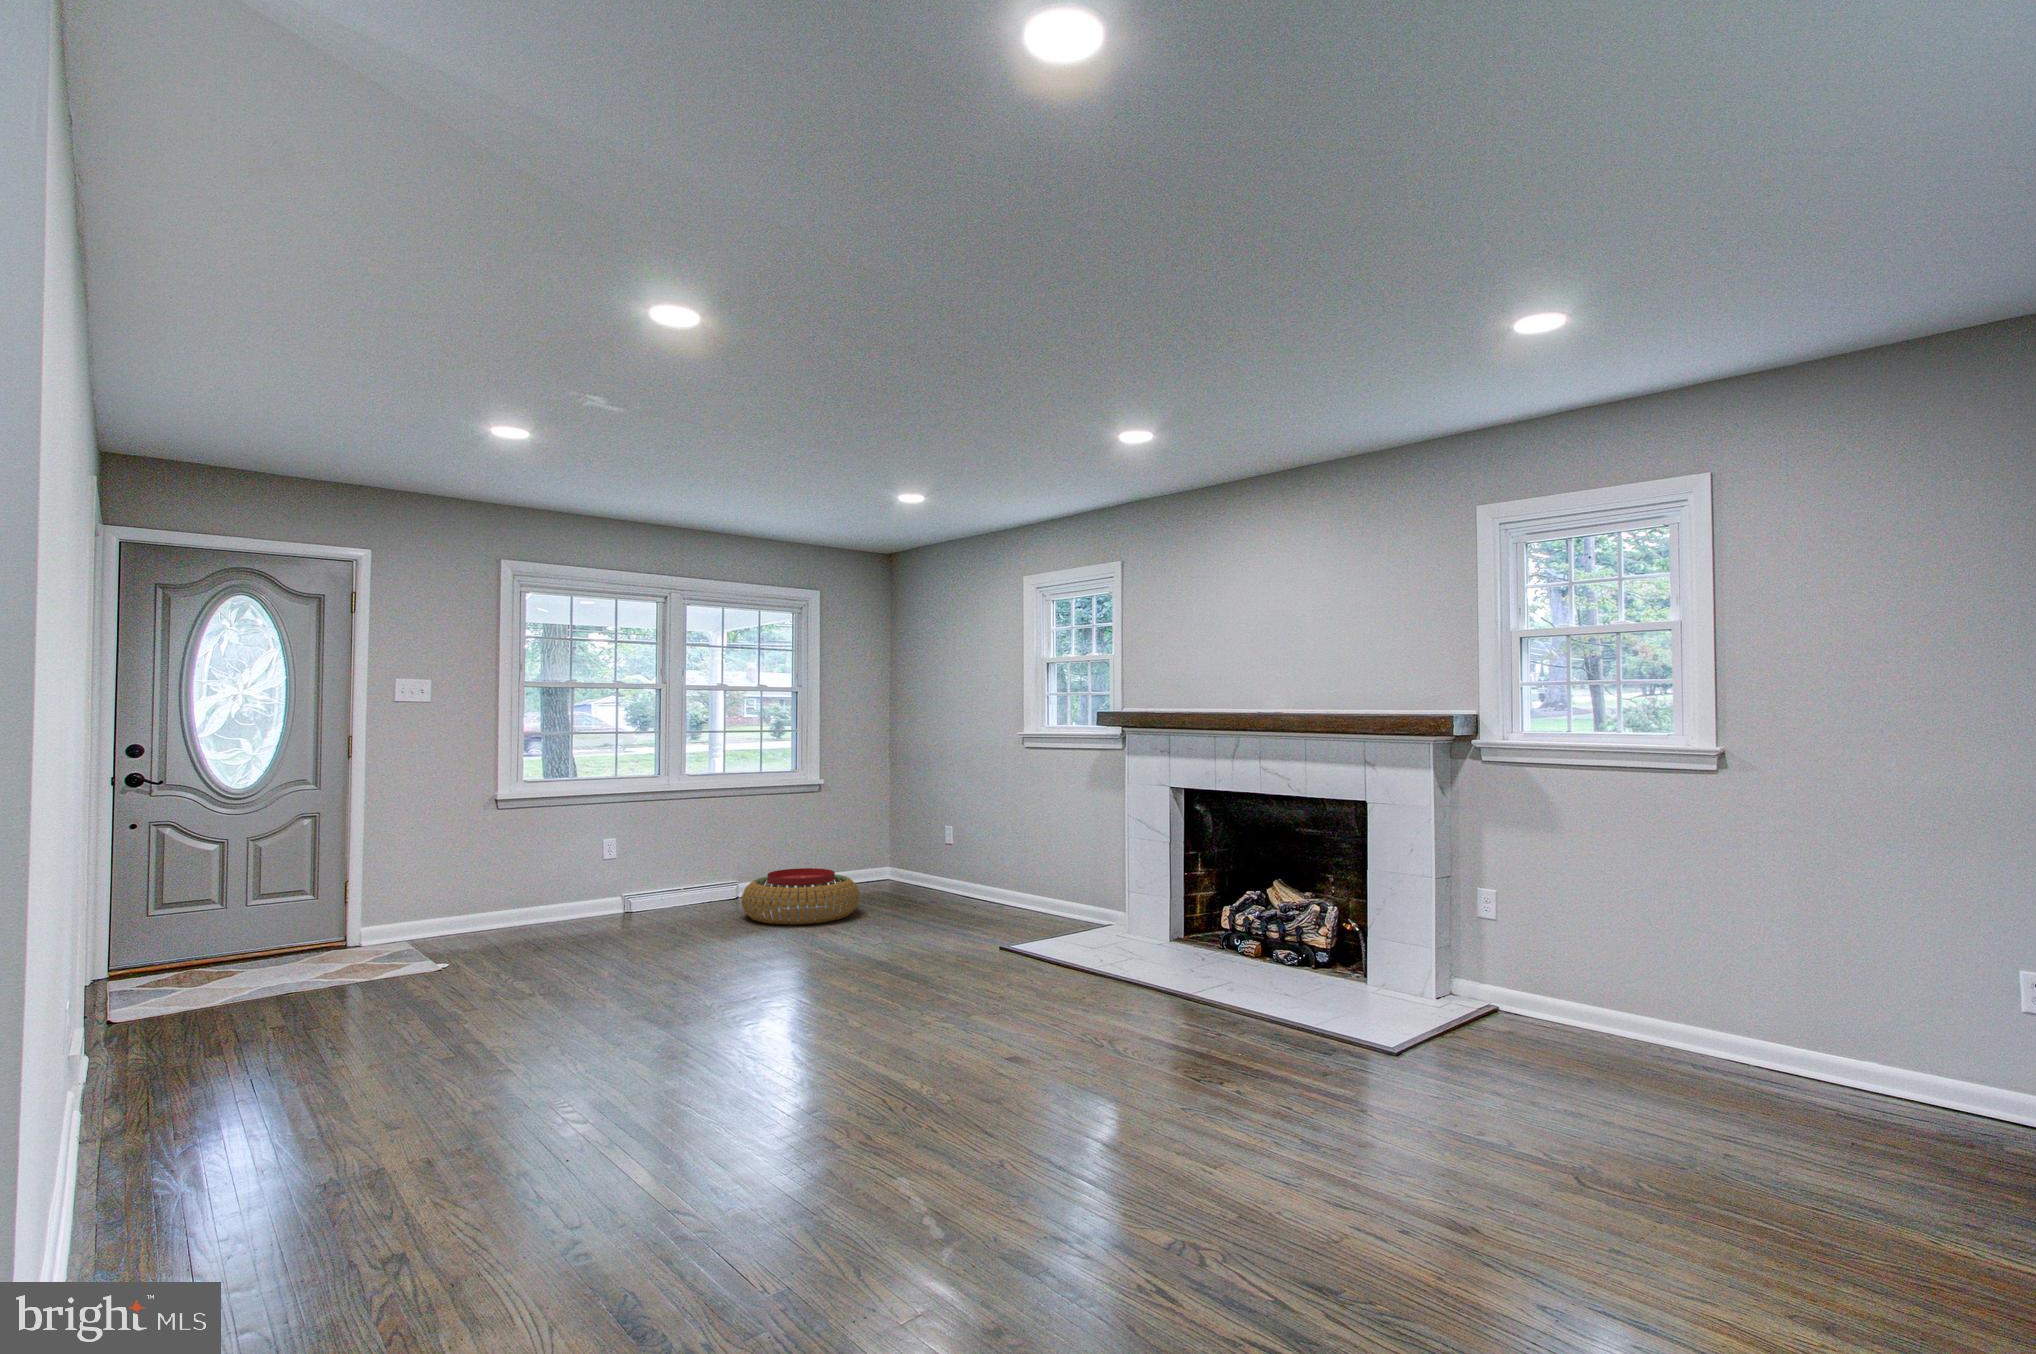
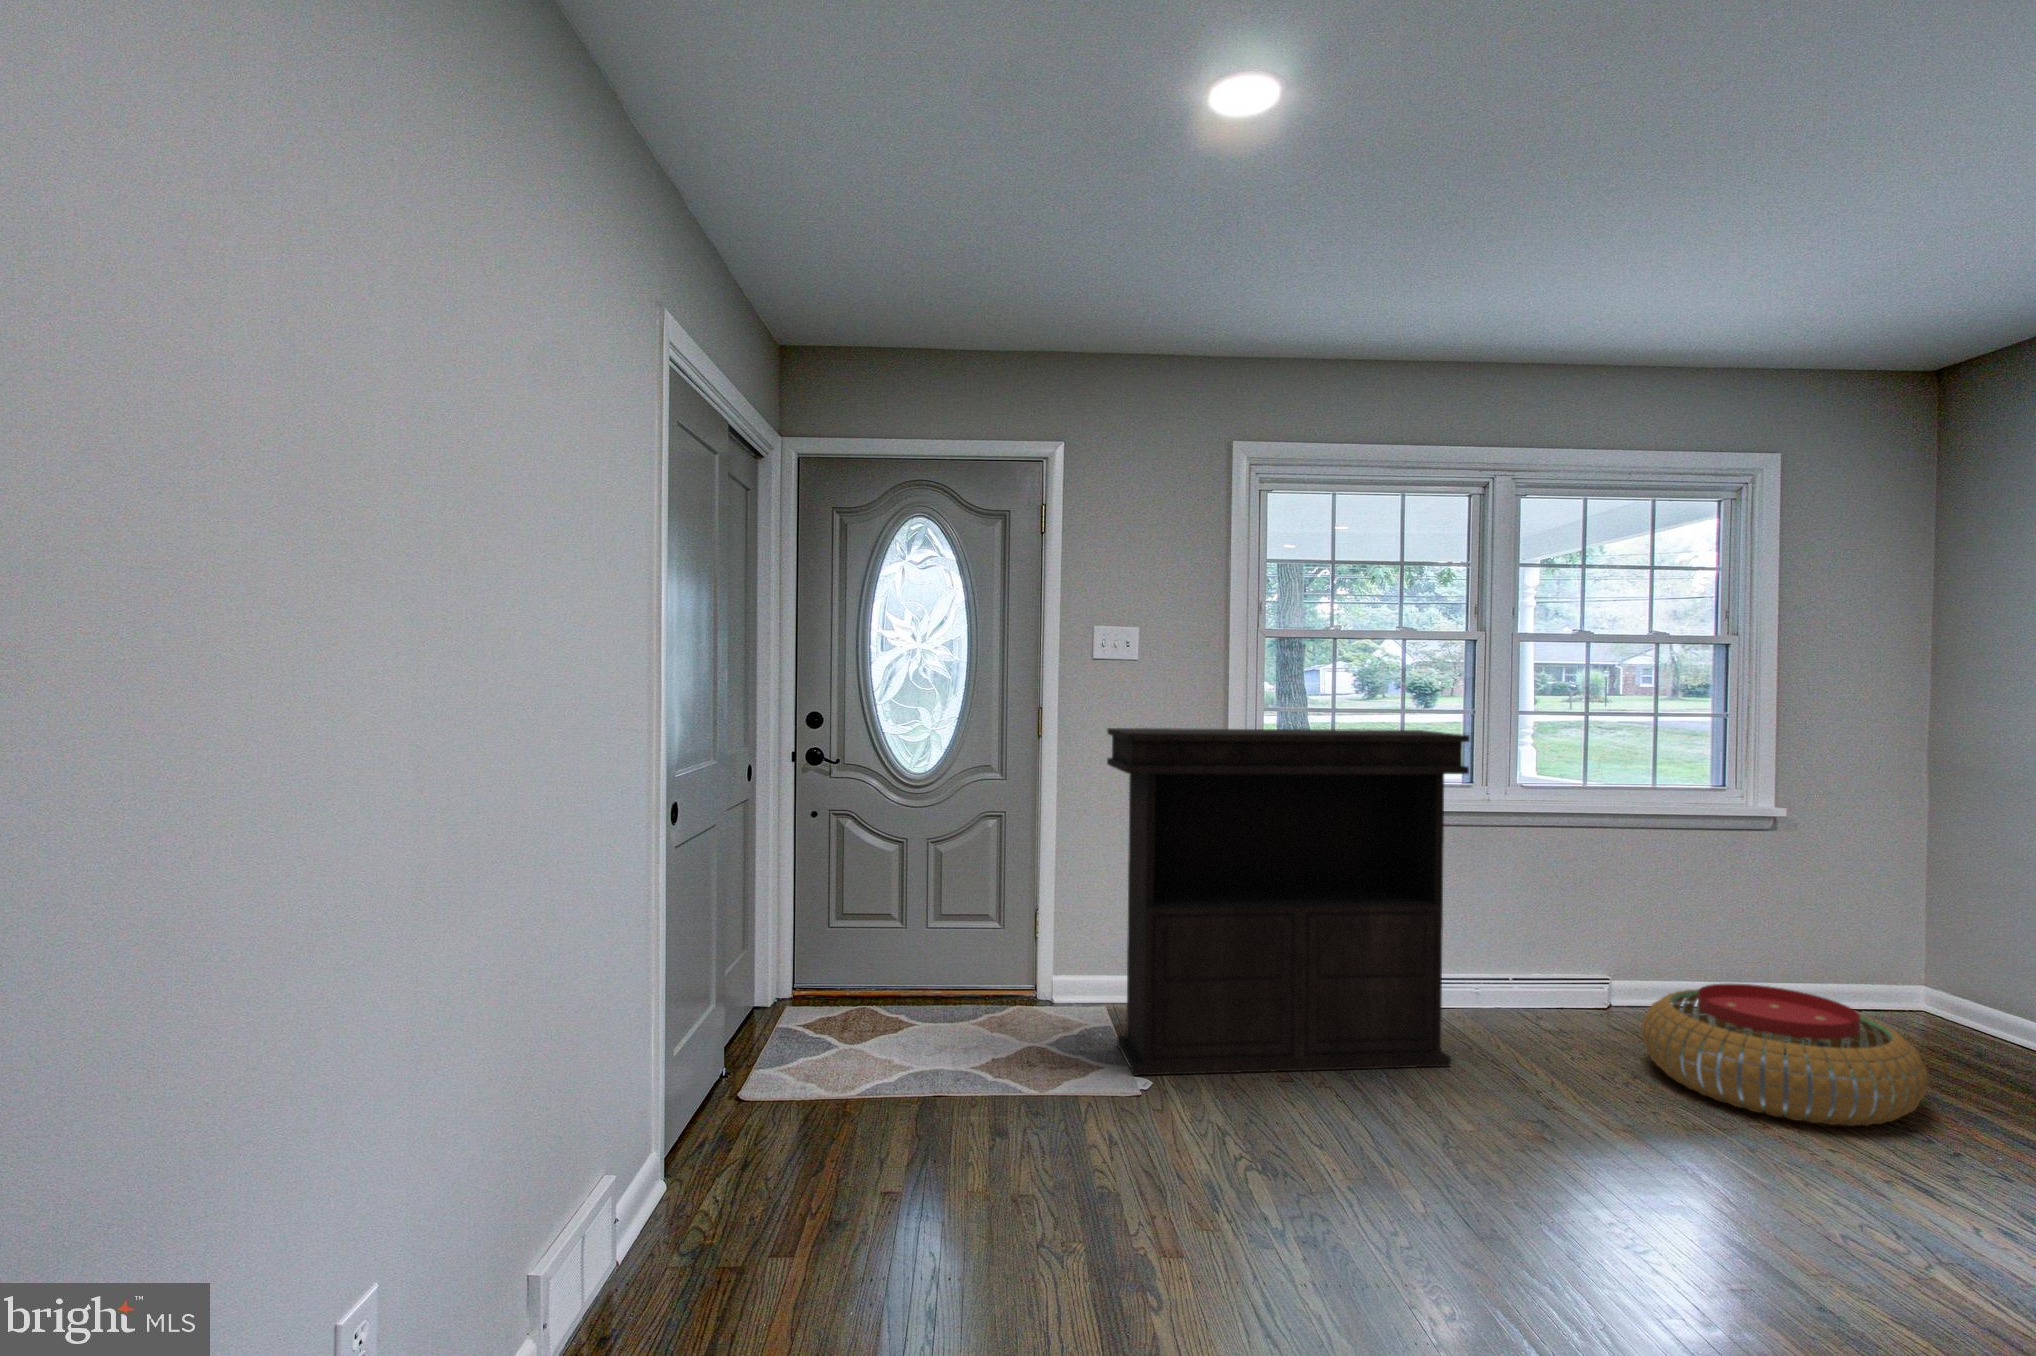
console table: none [414,743,650,966] -> present [1107,728,1470,1075]

